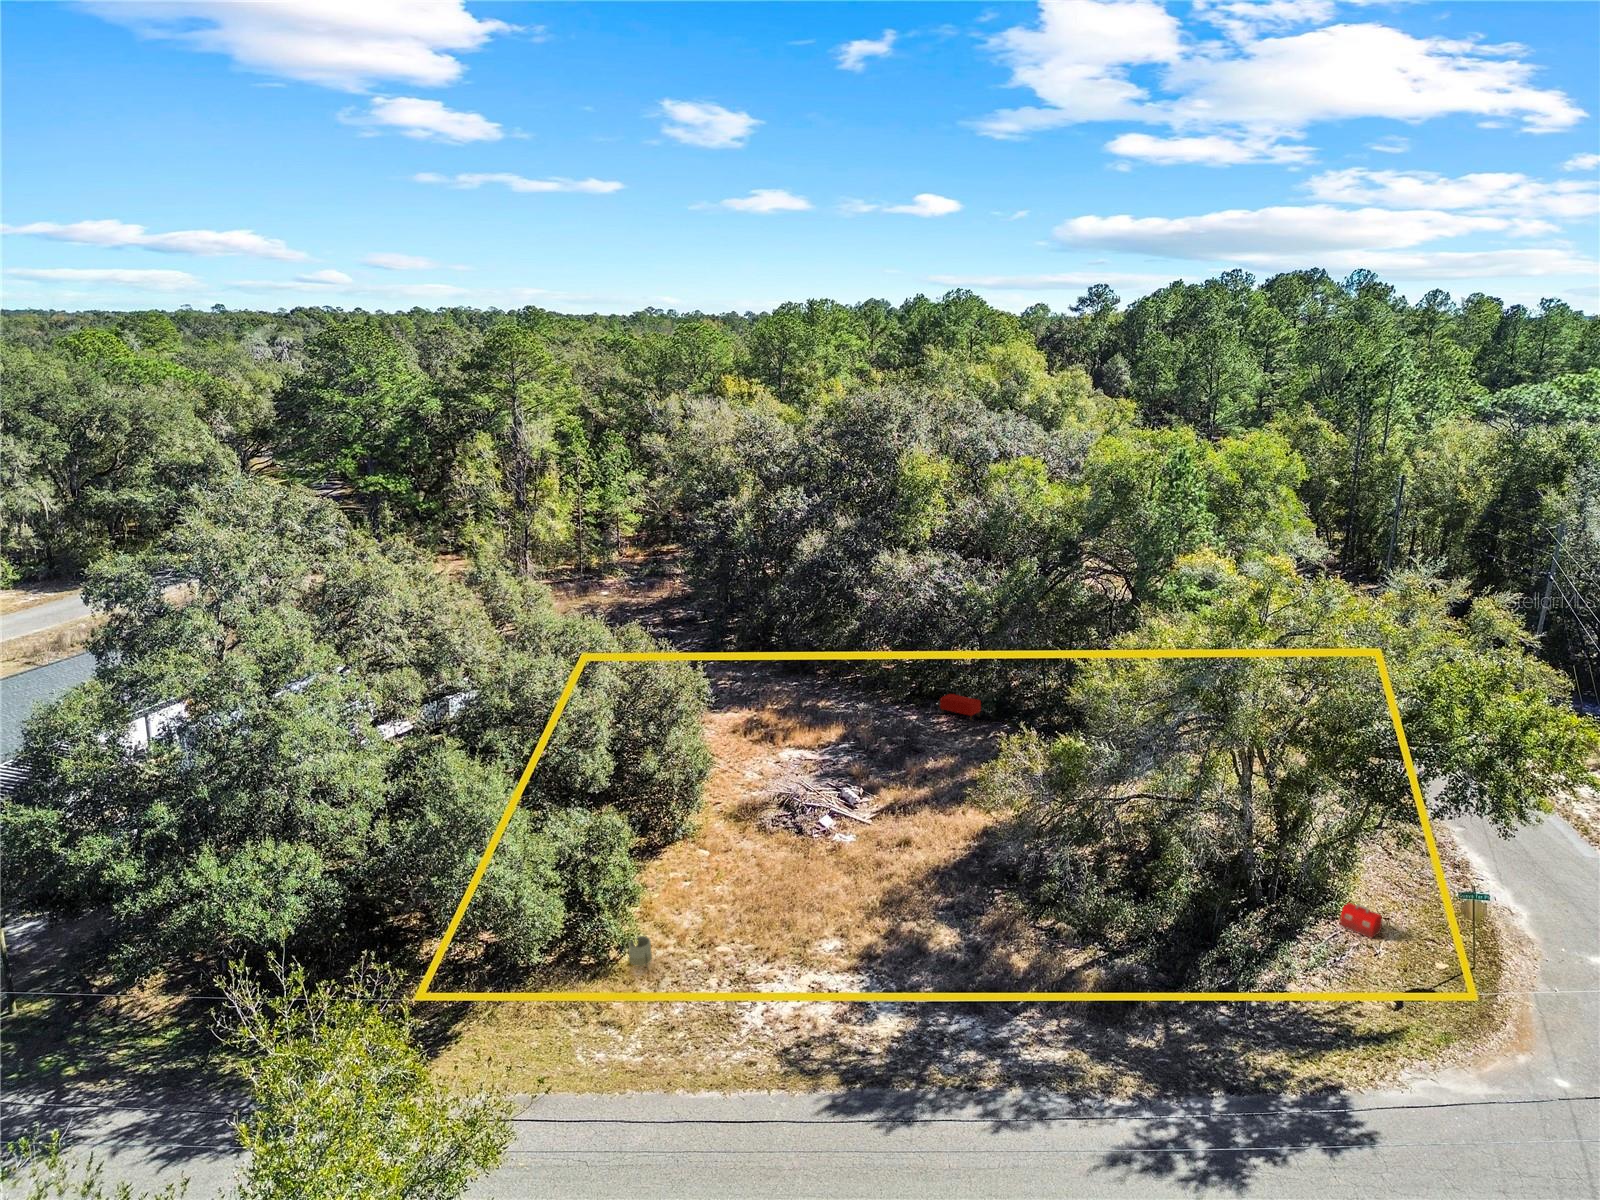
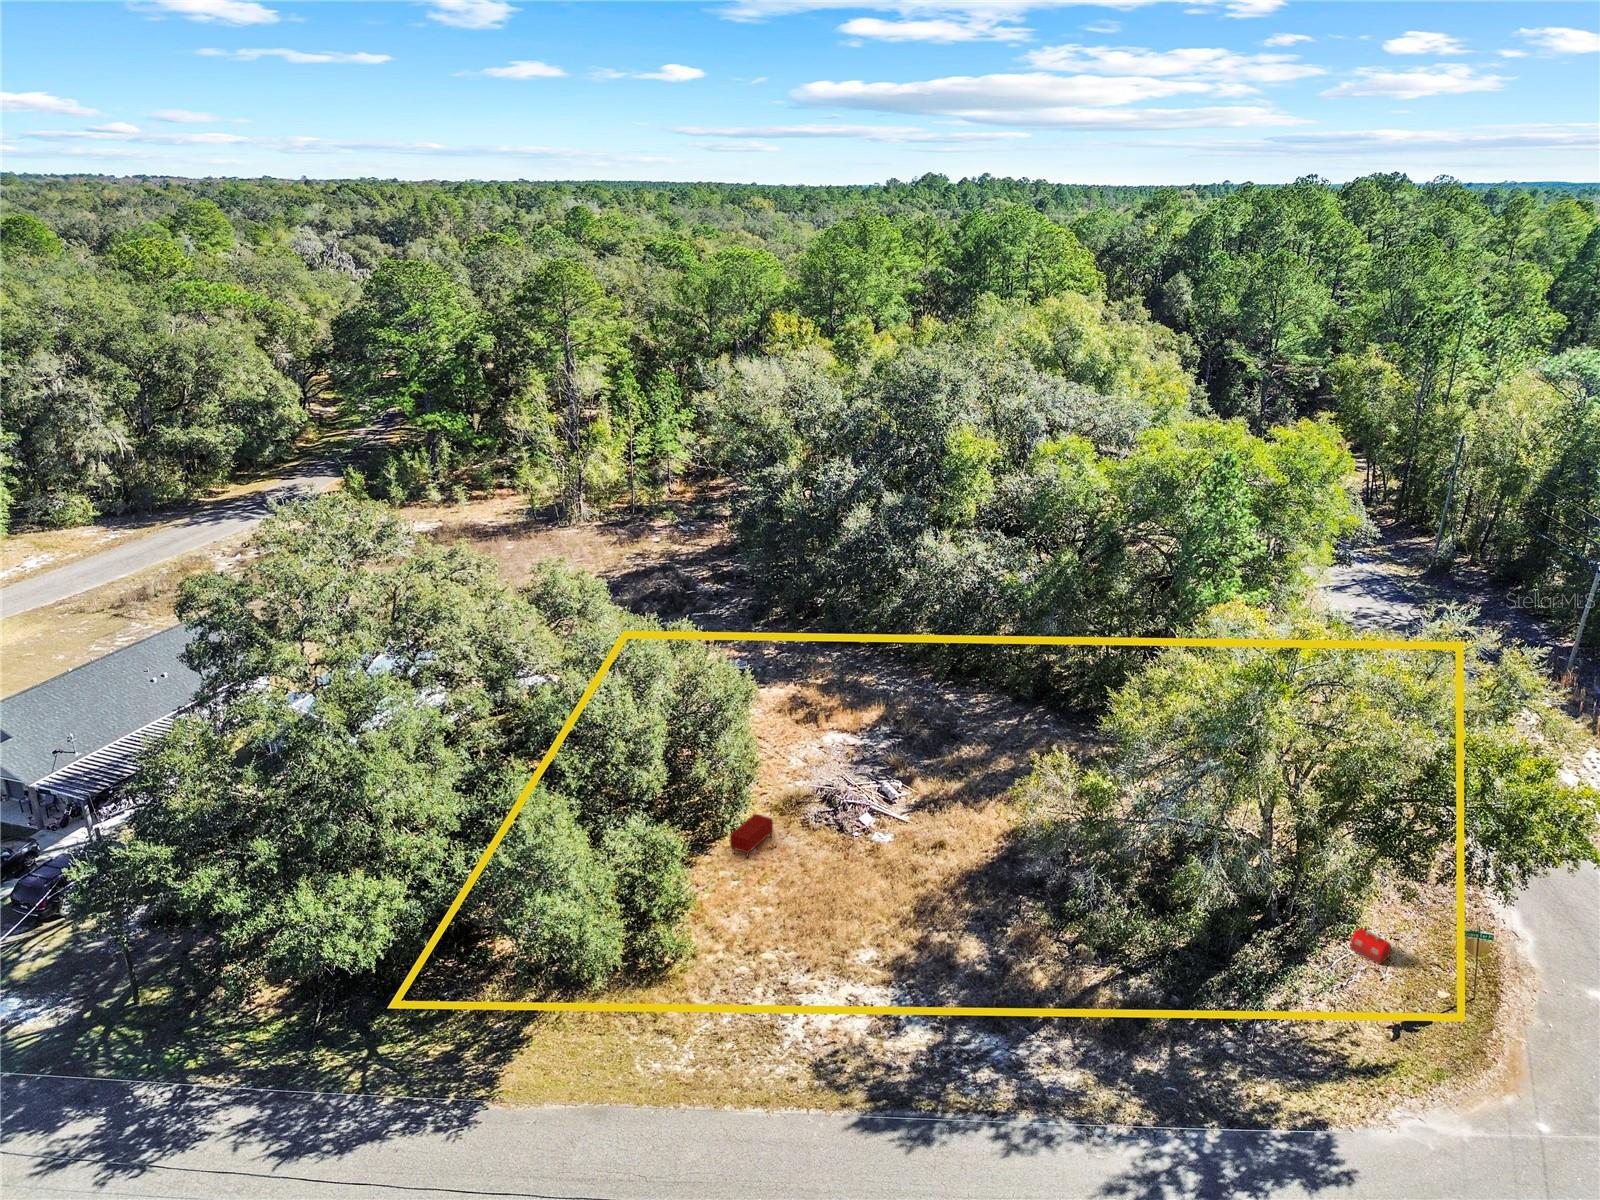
bench: present [940,694,981,720] -> present [730,814,773,858]
planter: present [629,936,652,966] -> none [678,944,699,979]

